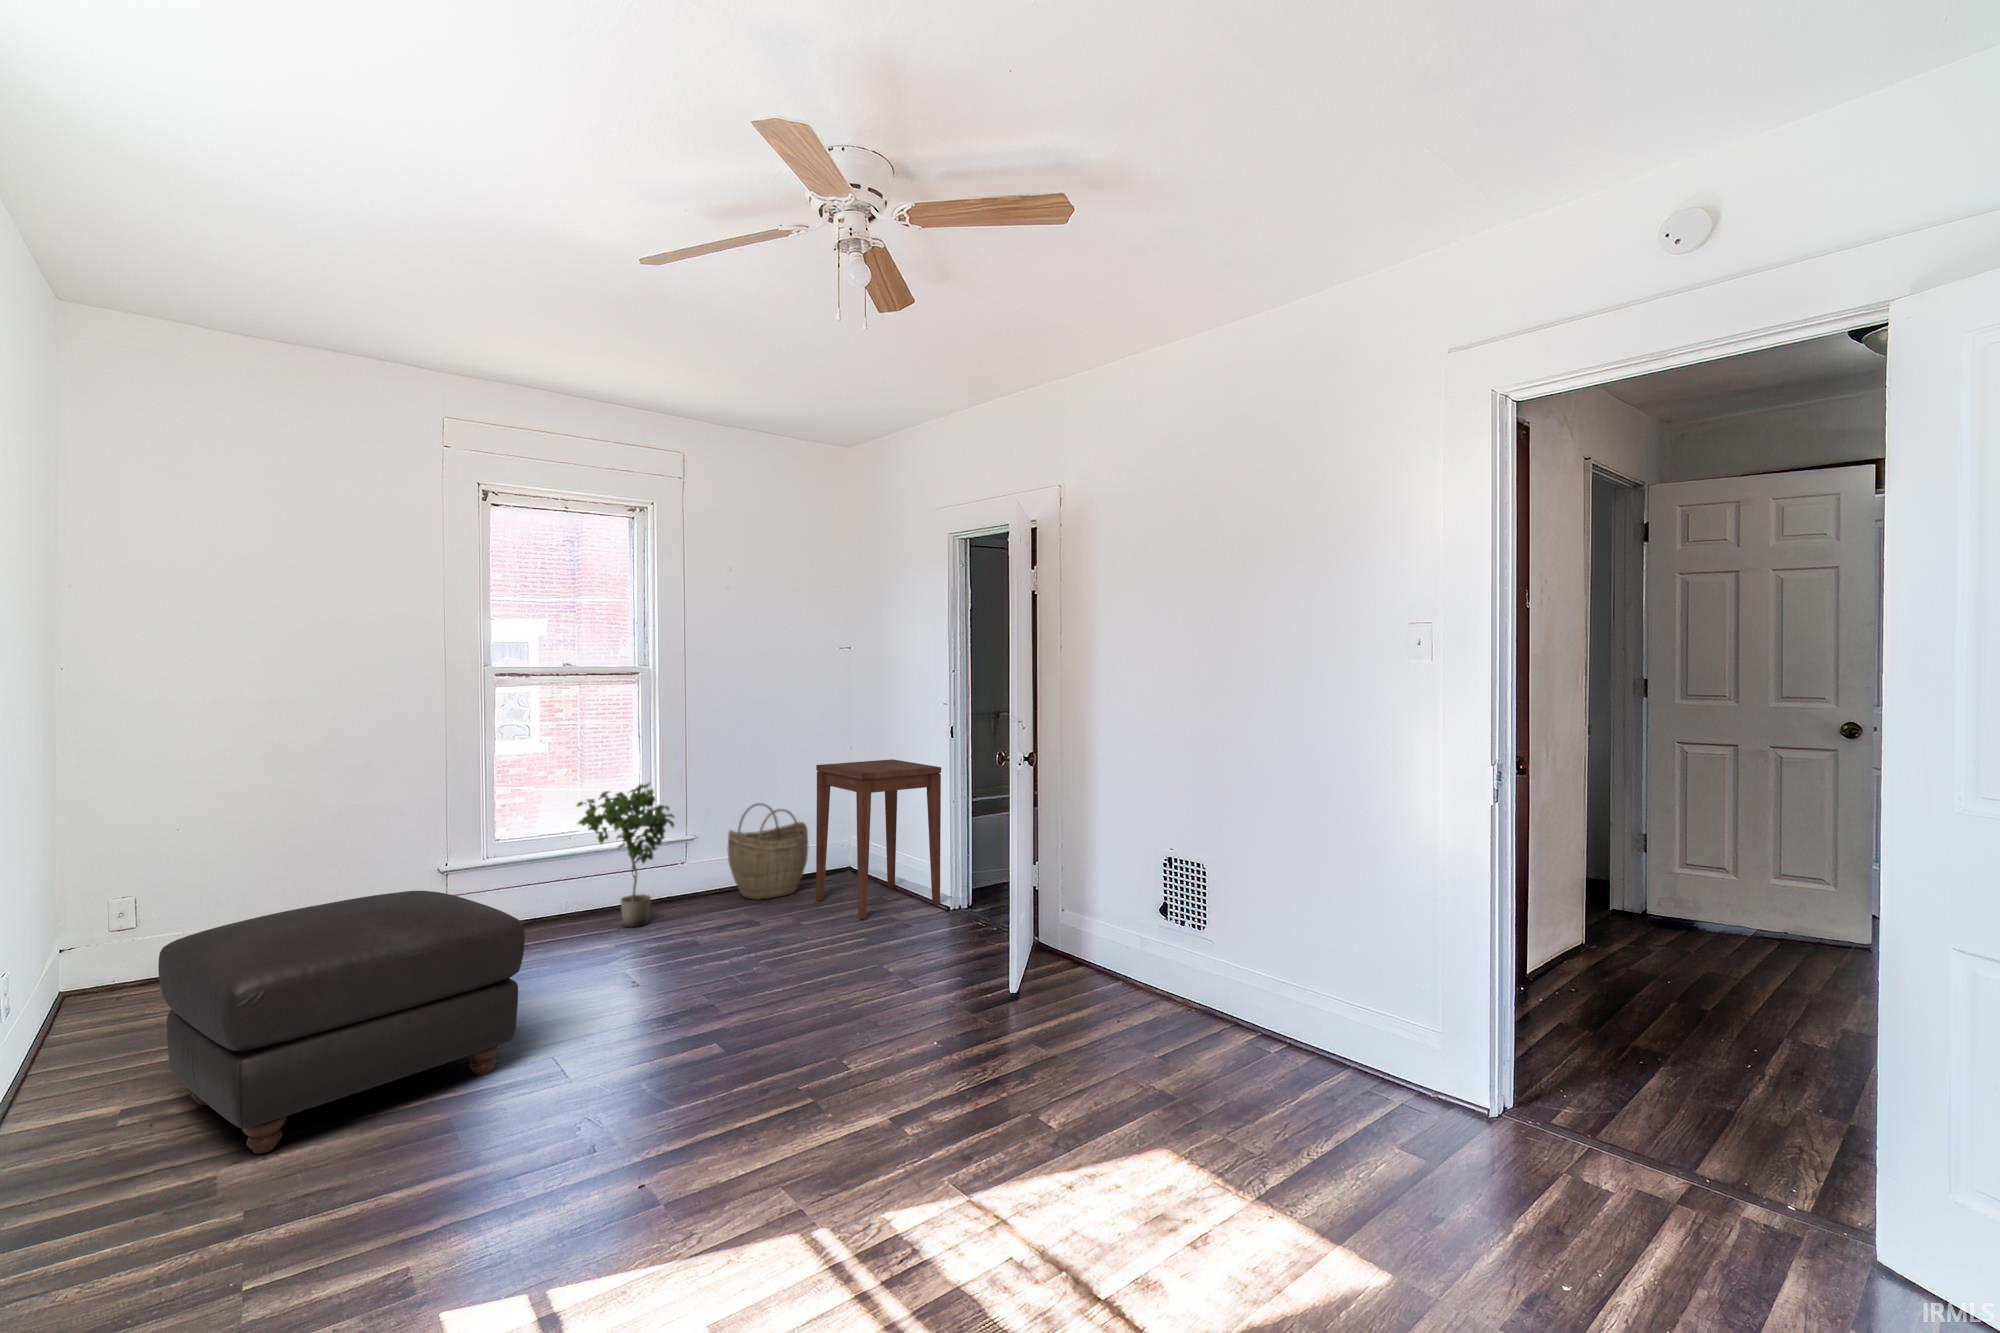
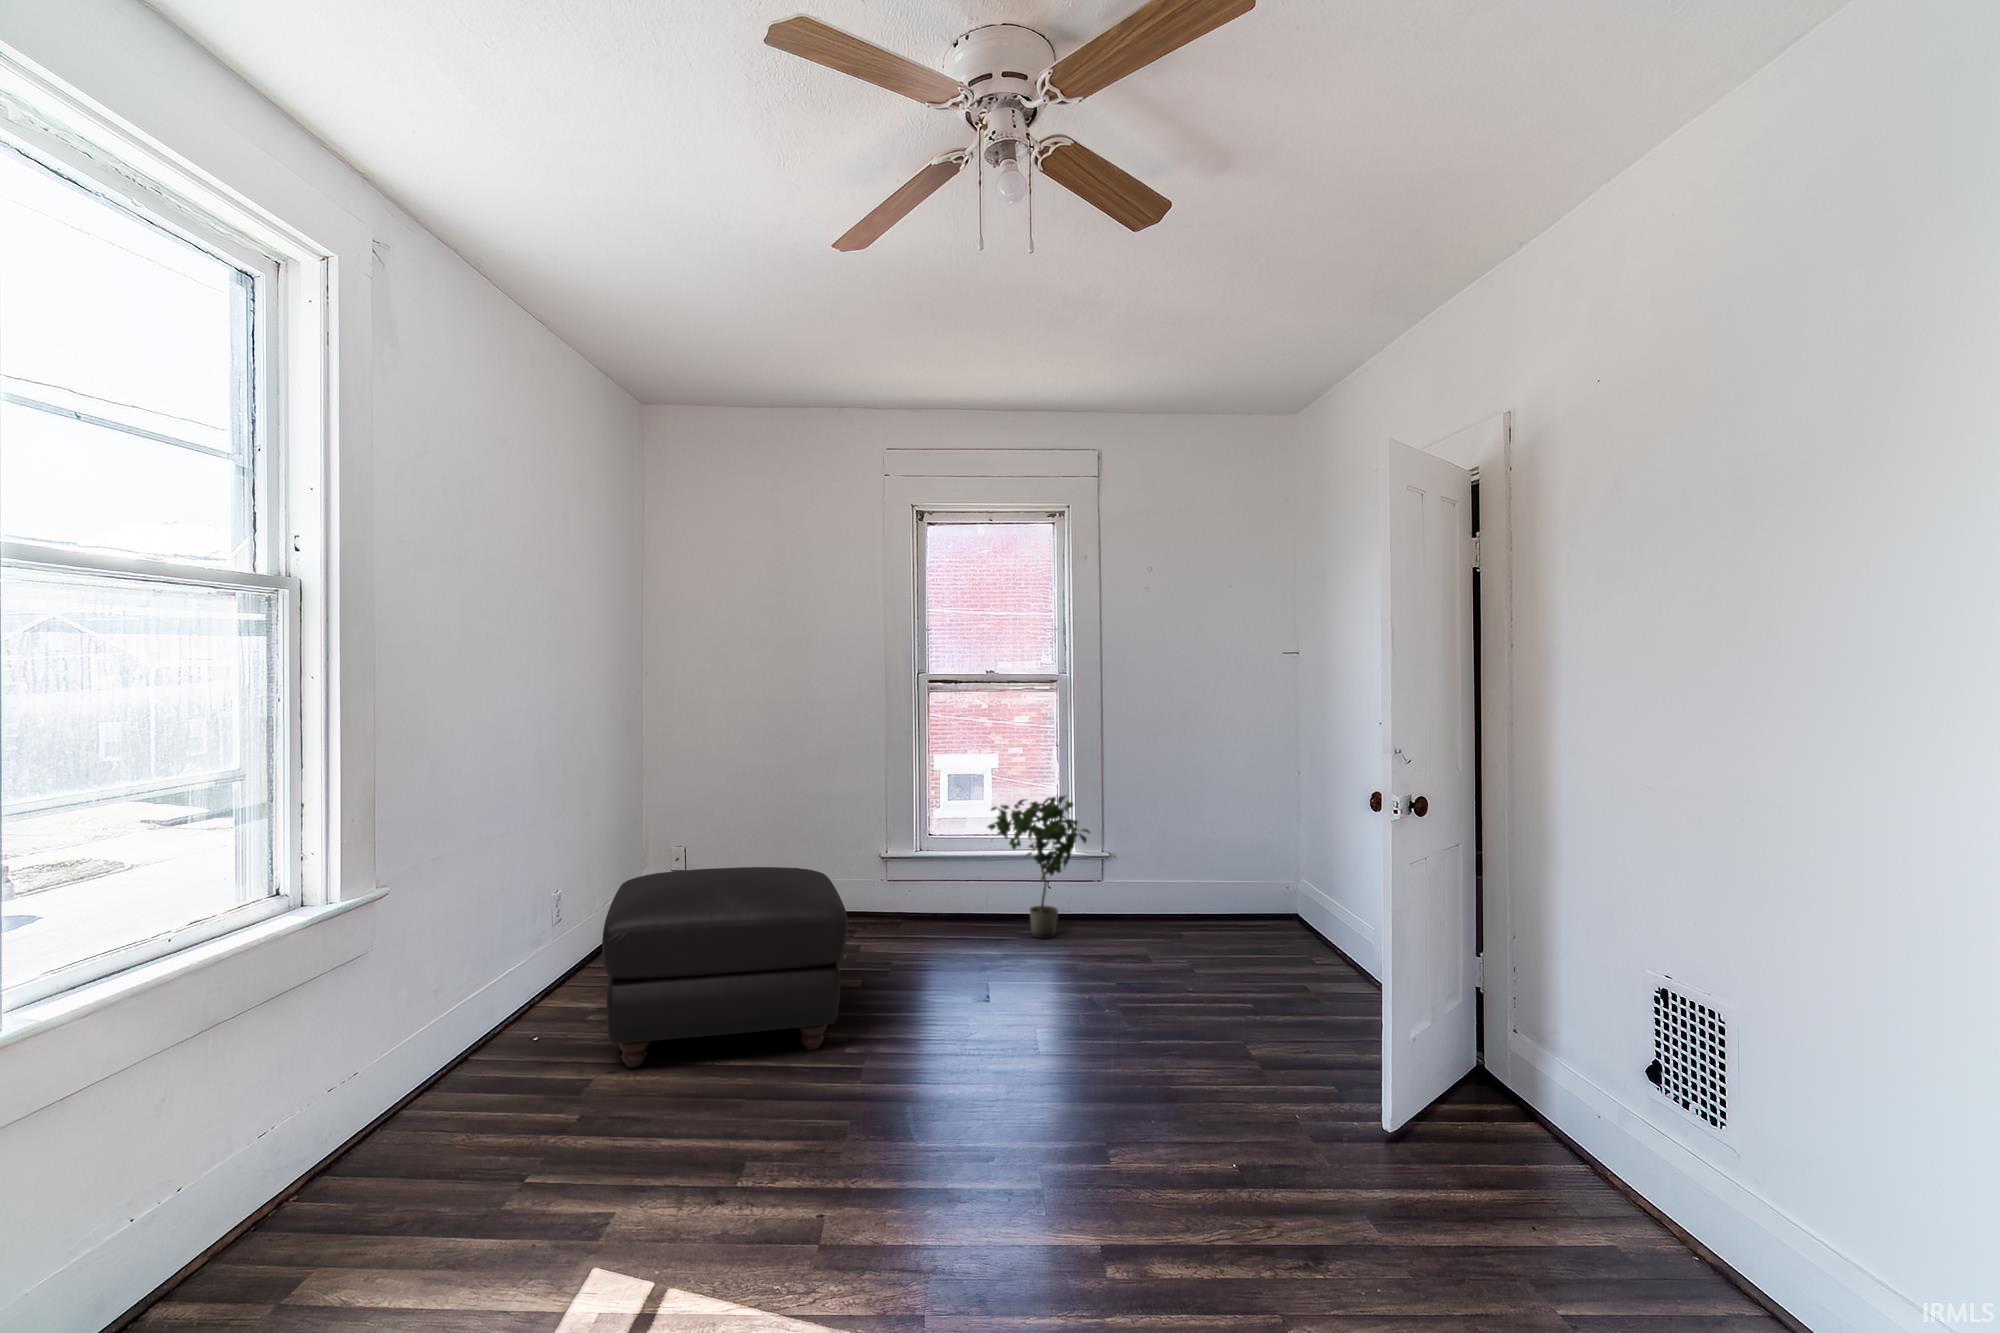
side table: present [816,759,941,919] -> none [1235,794,1383,983]
woven basket: present [728,803,808,900] -> none [1148,829,1236,936]

